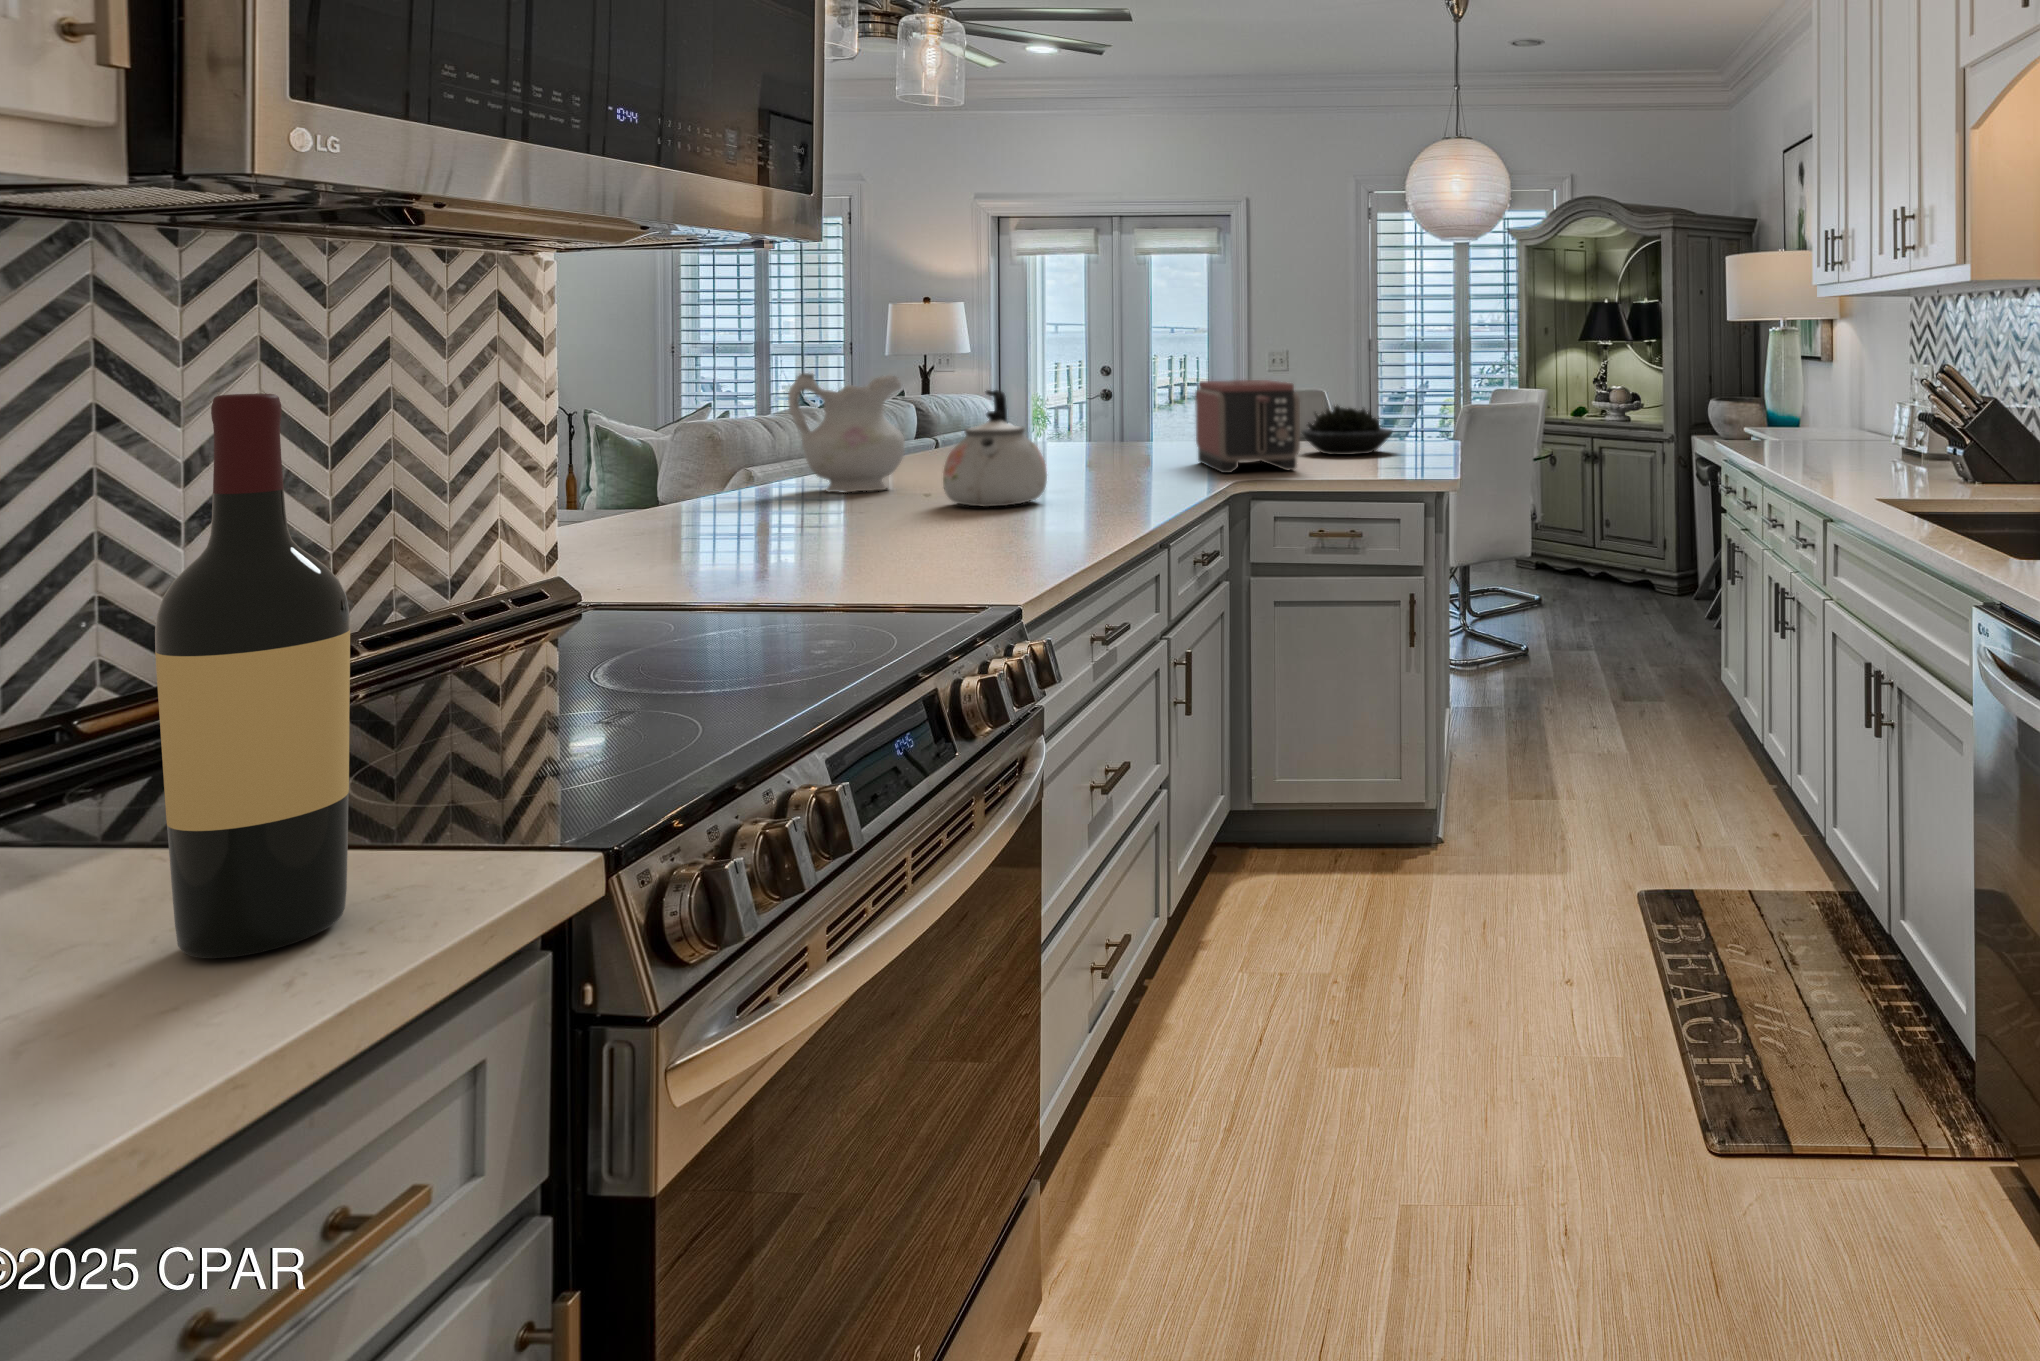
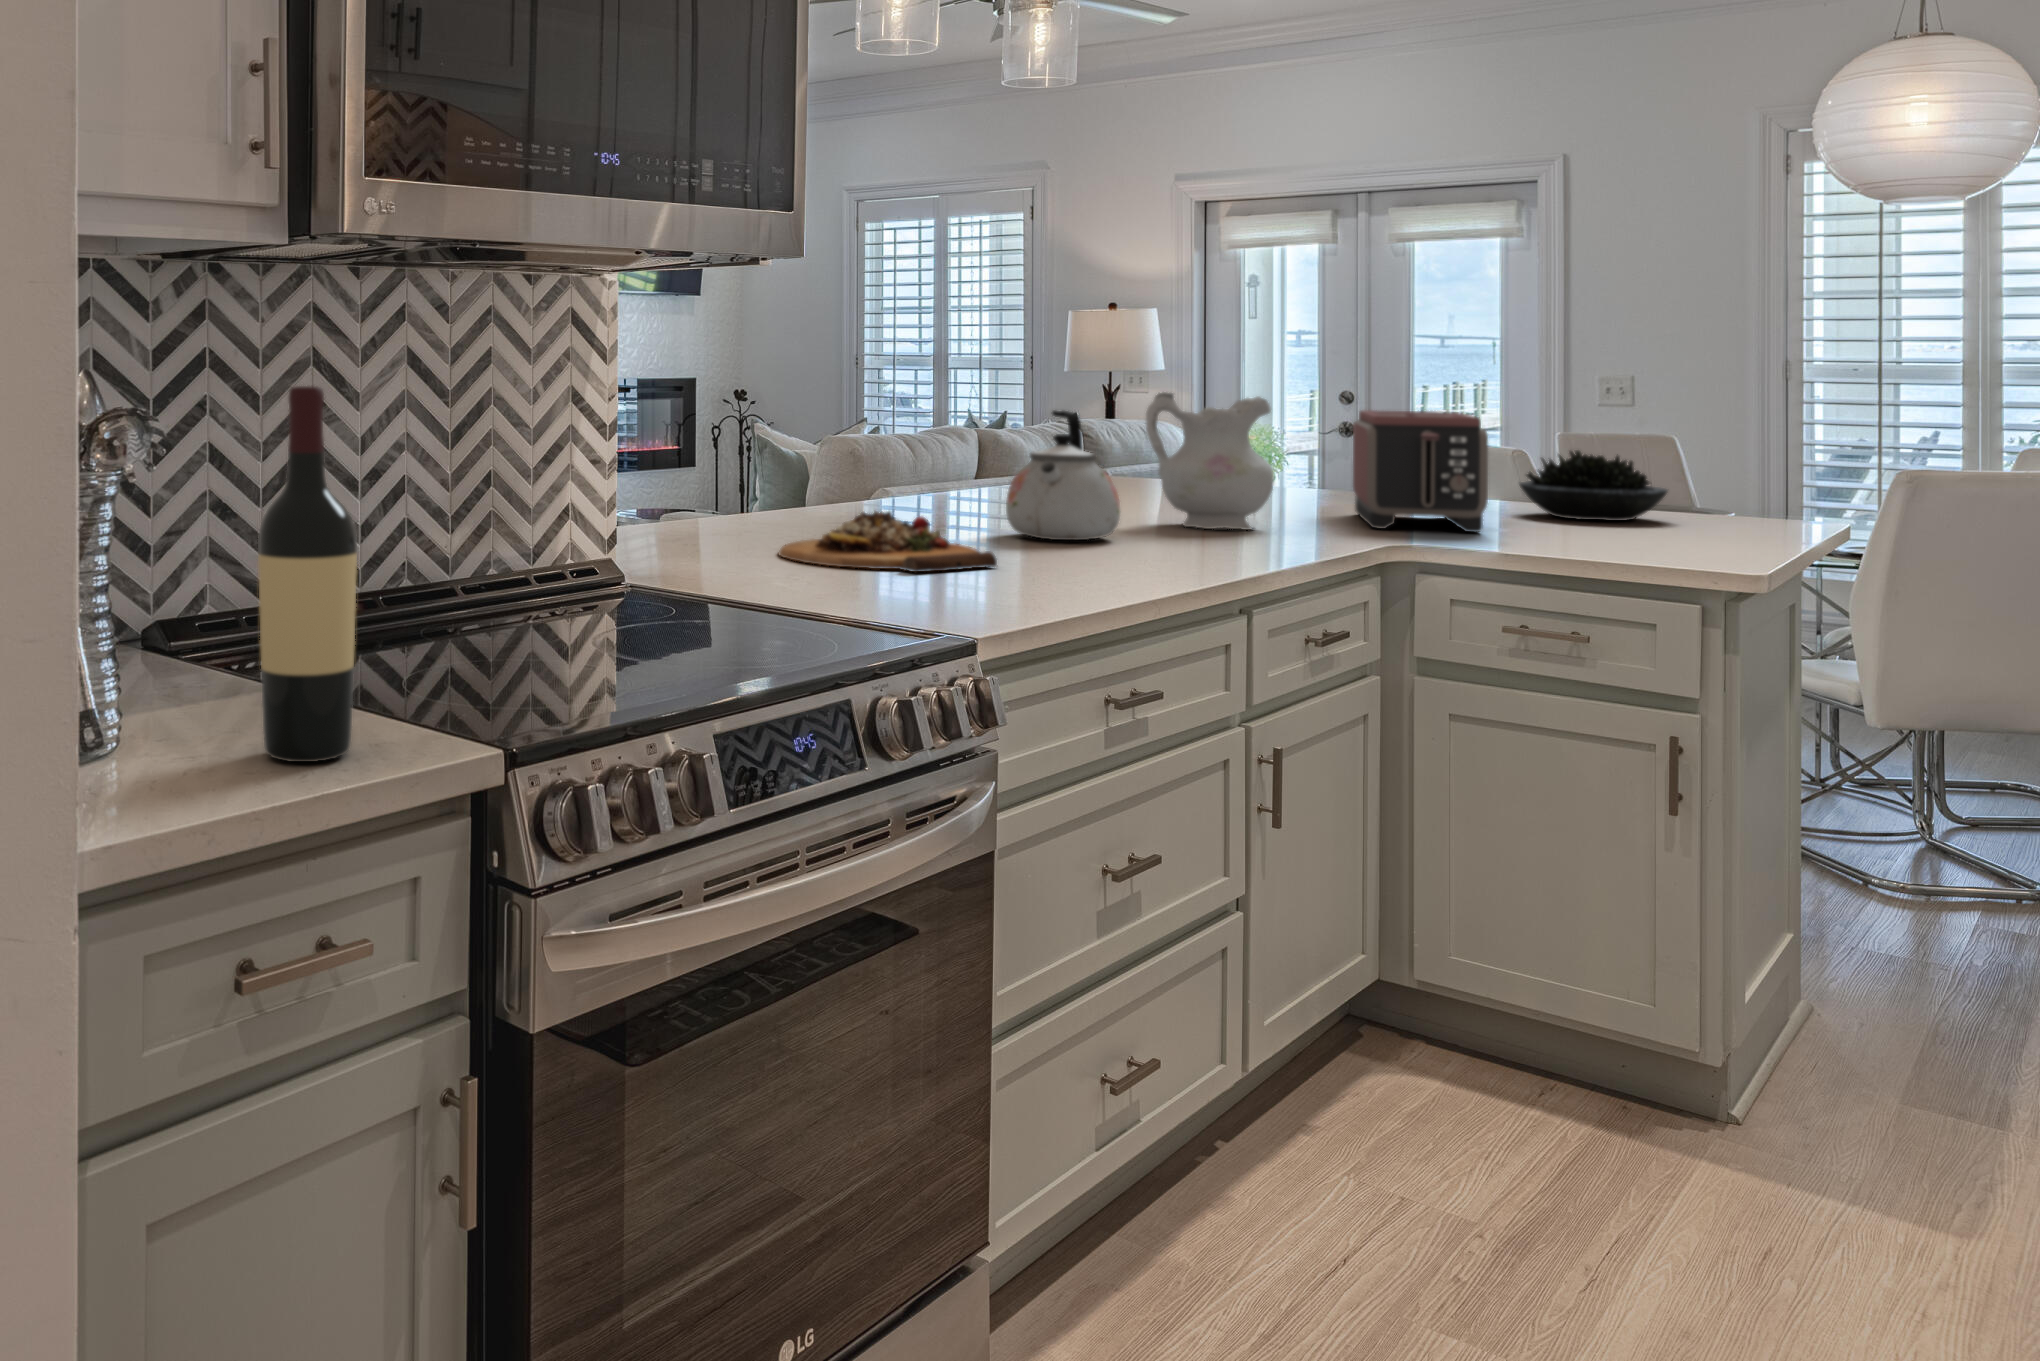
ceramic pitcher: present [788,373,905,493] -> present [1146,392,1274,530]
cutting board: none [730,494,968,555] -> present [778,511,997,572]

